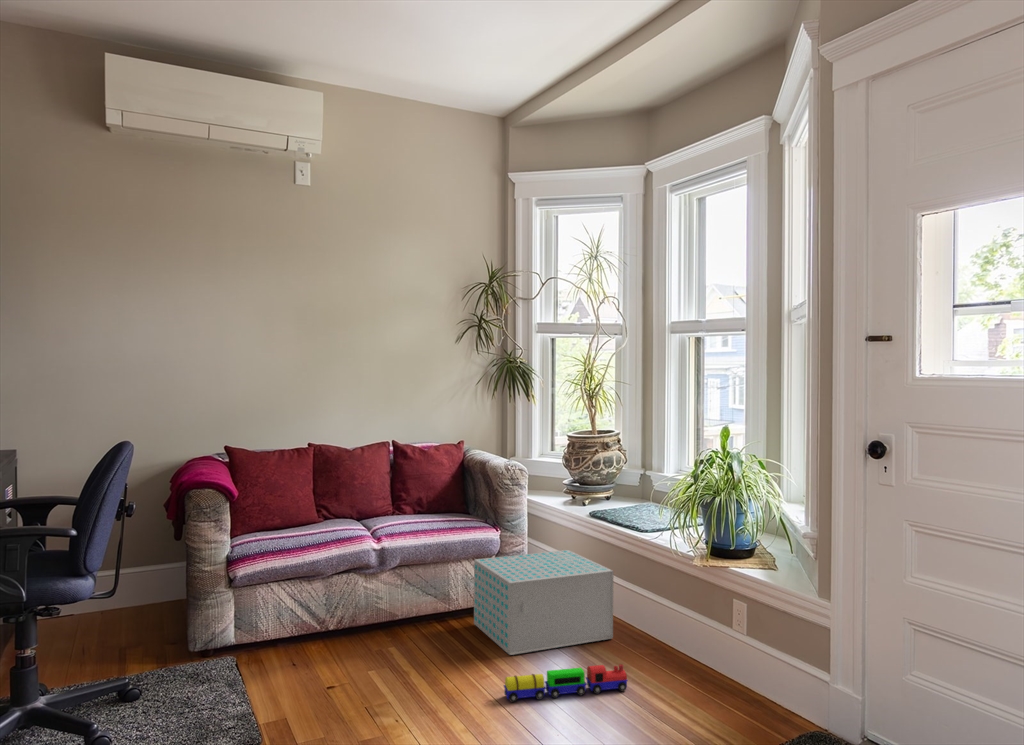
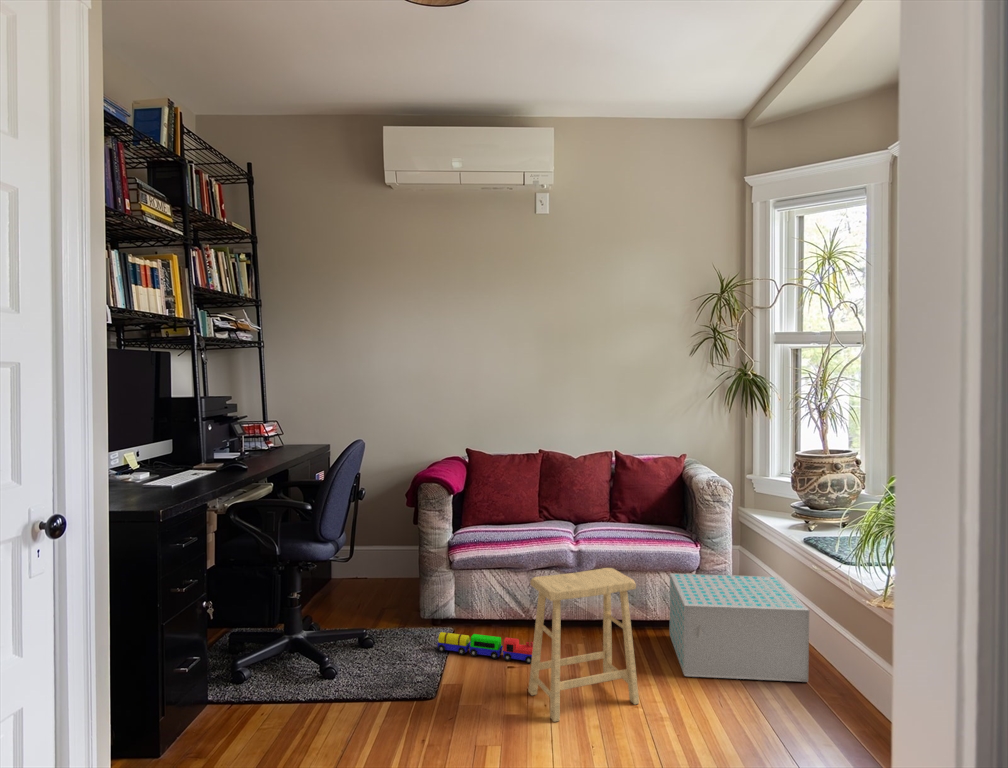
footstool: none [366,553,484,722] -> present [529,568,639,722]
toy train: present [504,664,628,702] -> present [437,632,533,664]

